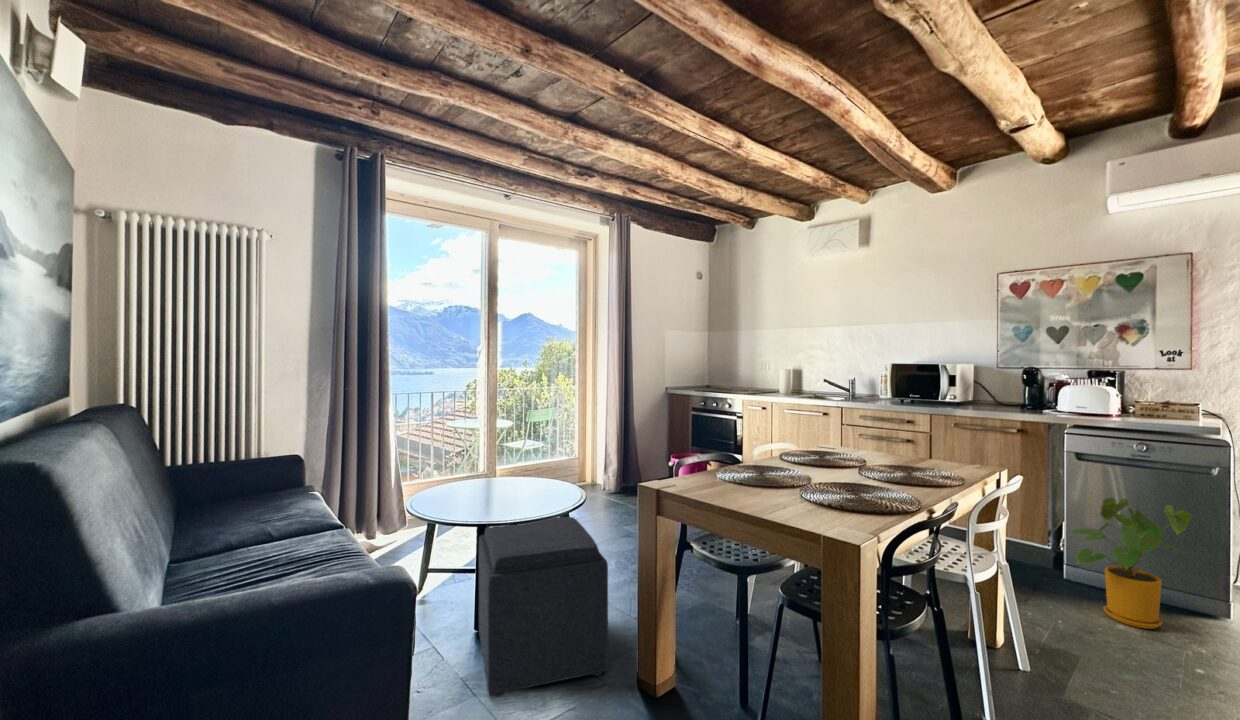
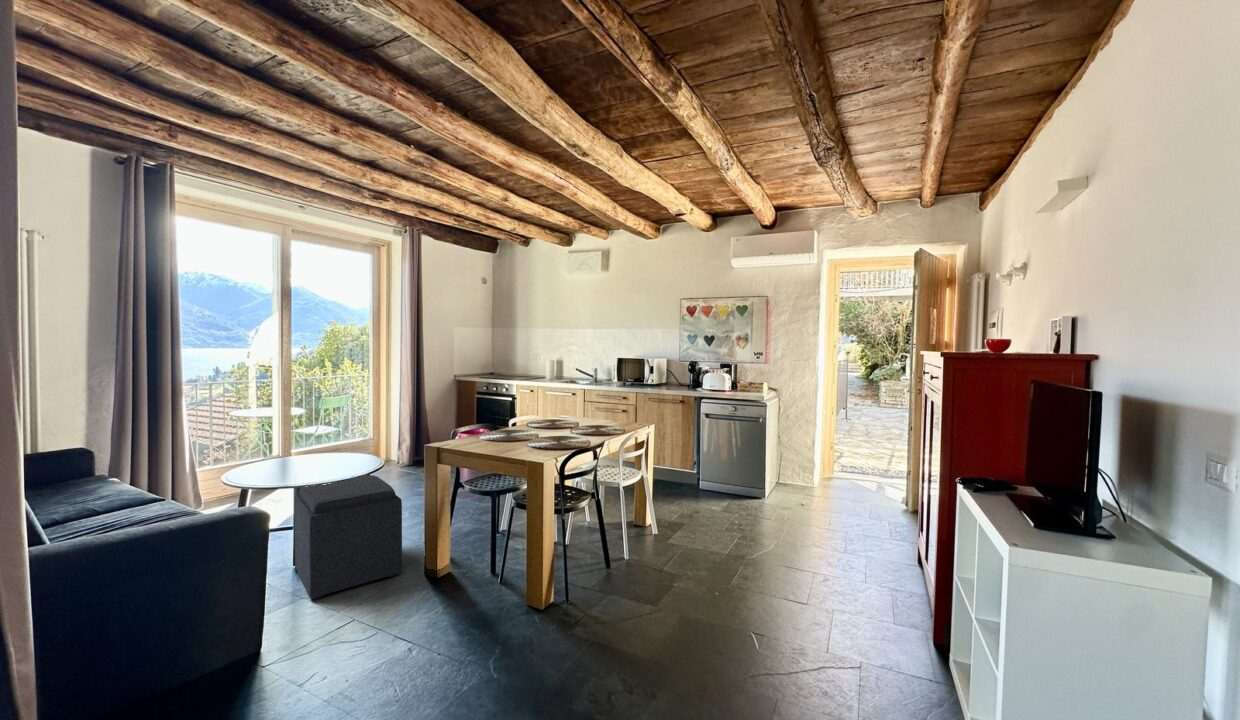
house plant: present [1071,498,1192,629] -> none [692,437,749,507]

